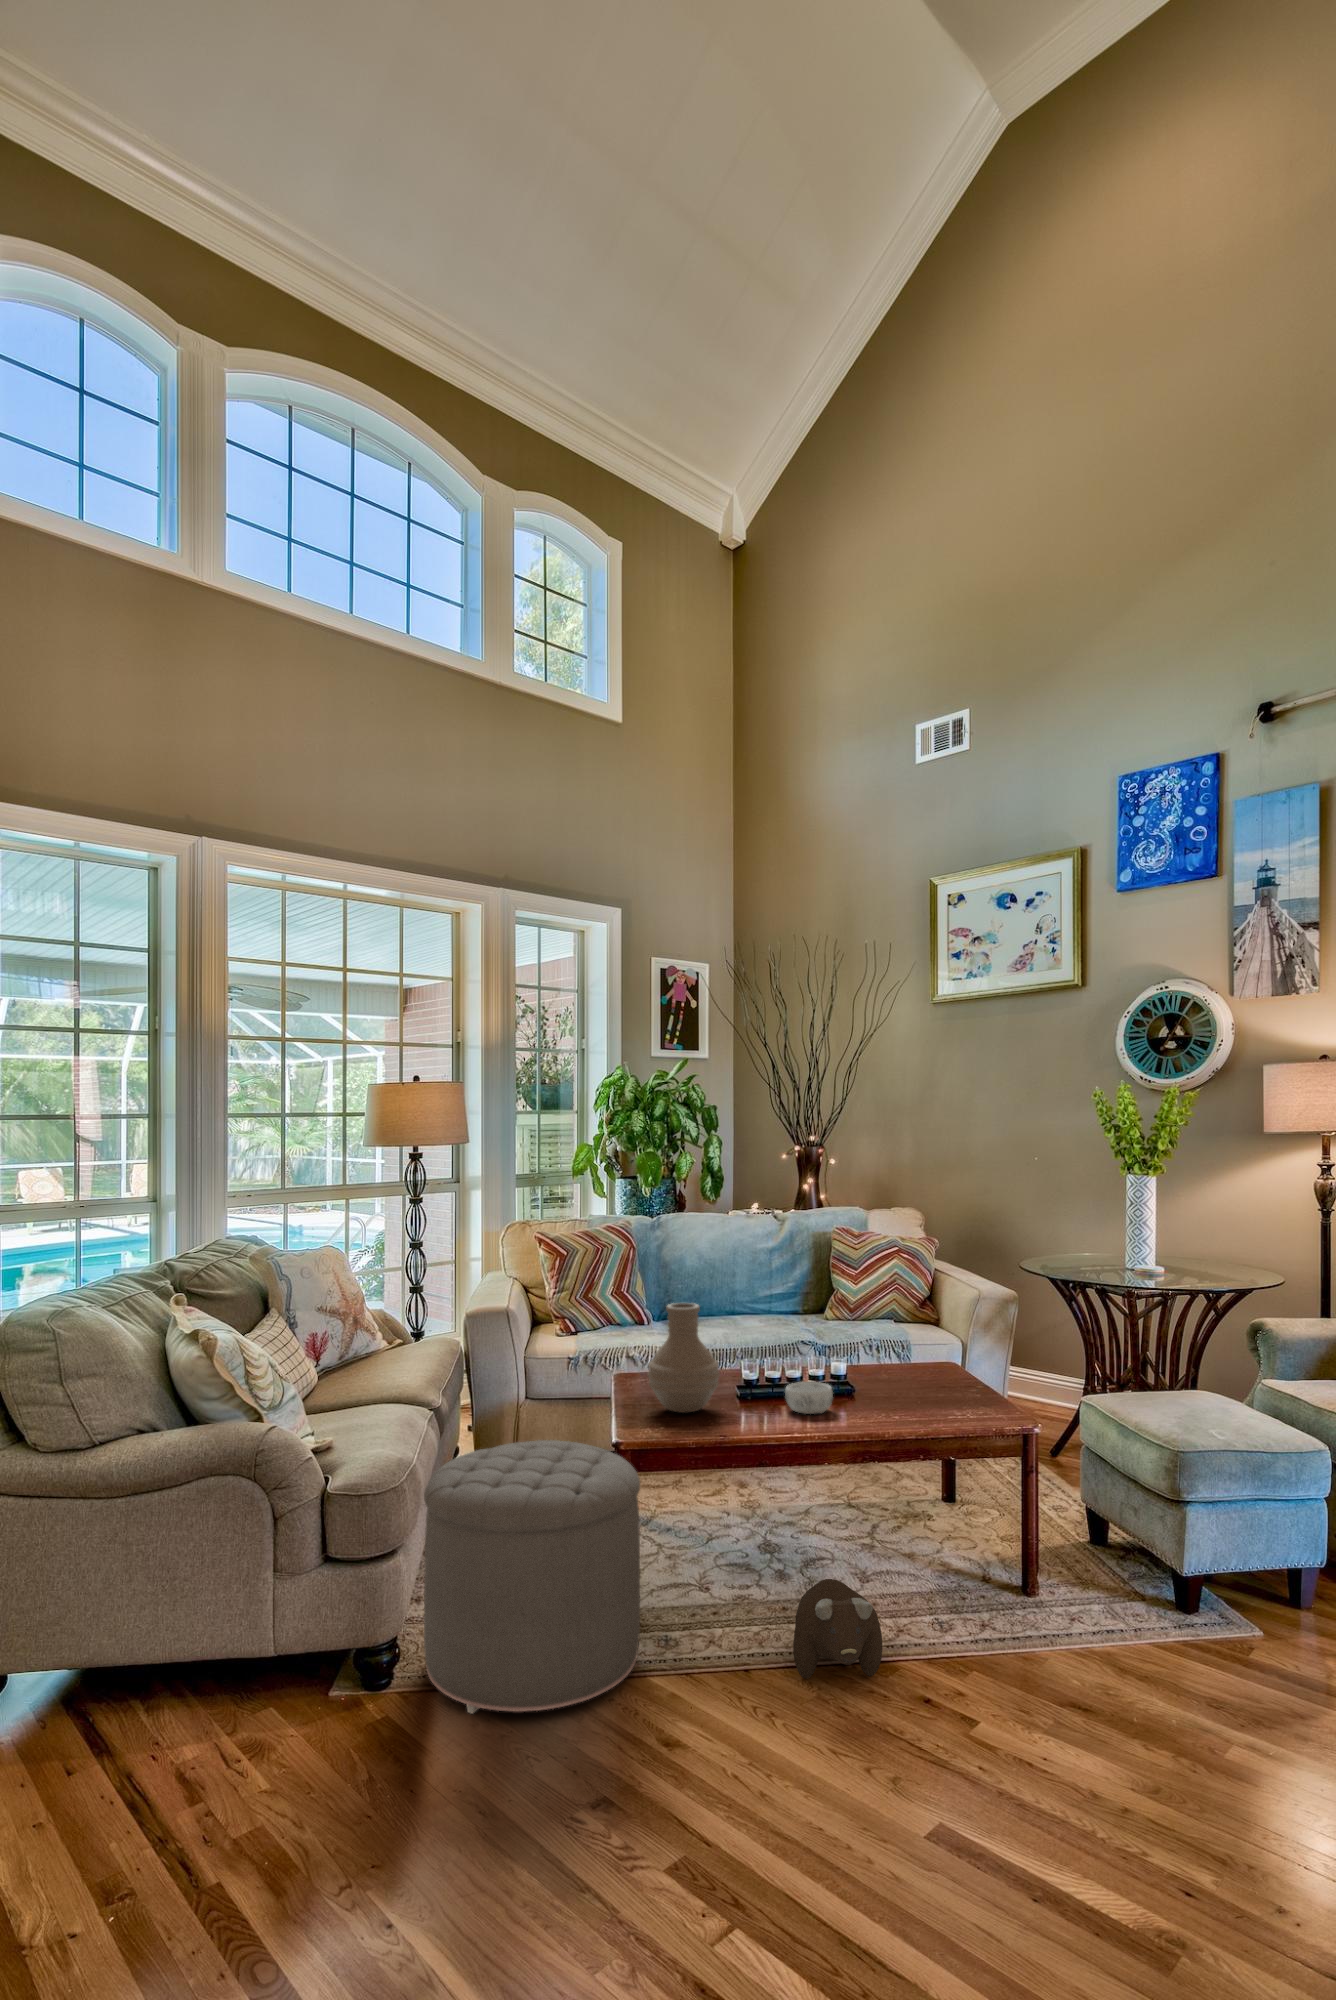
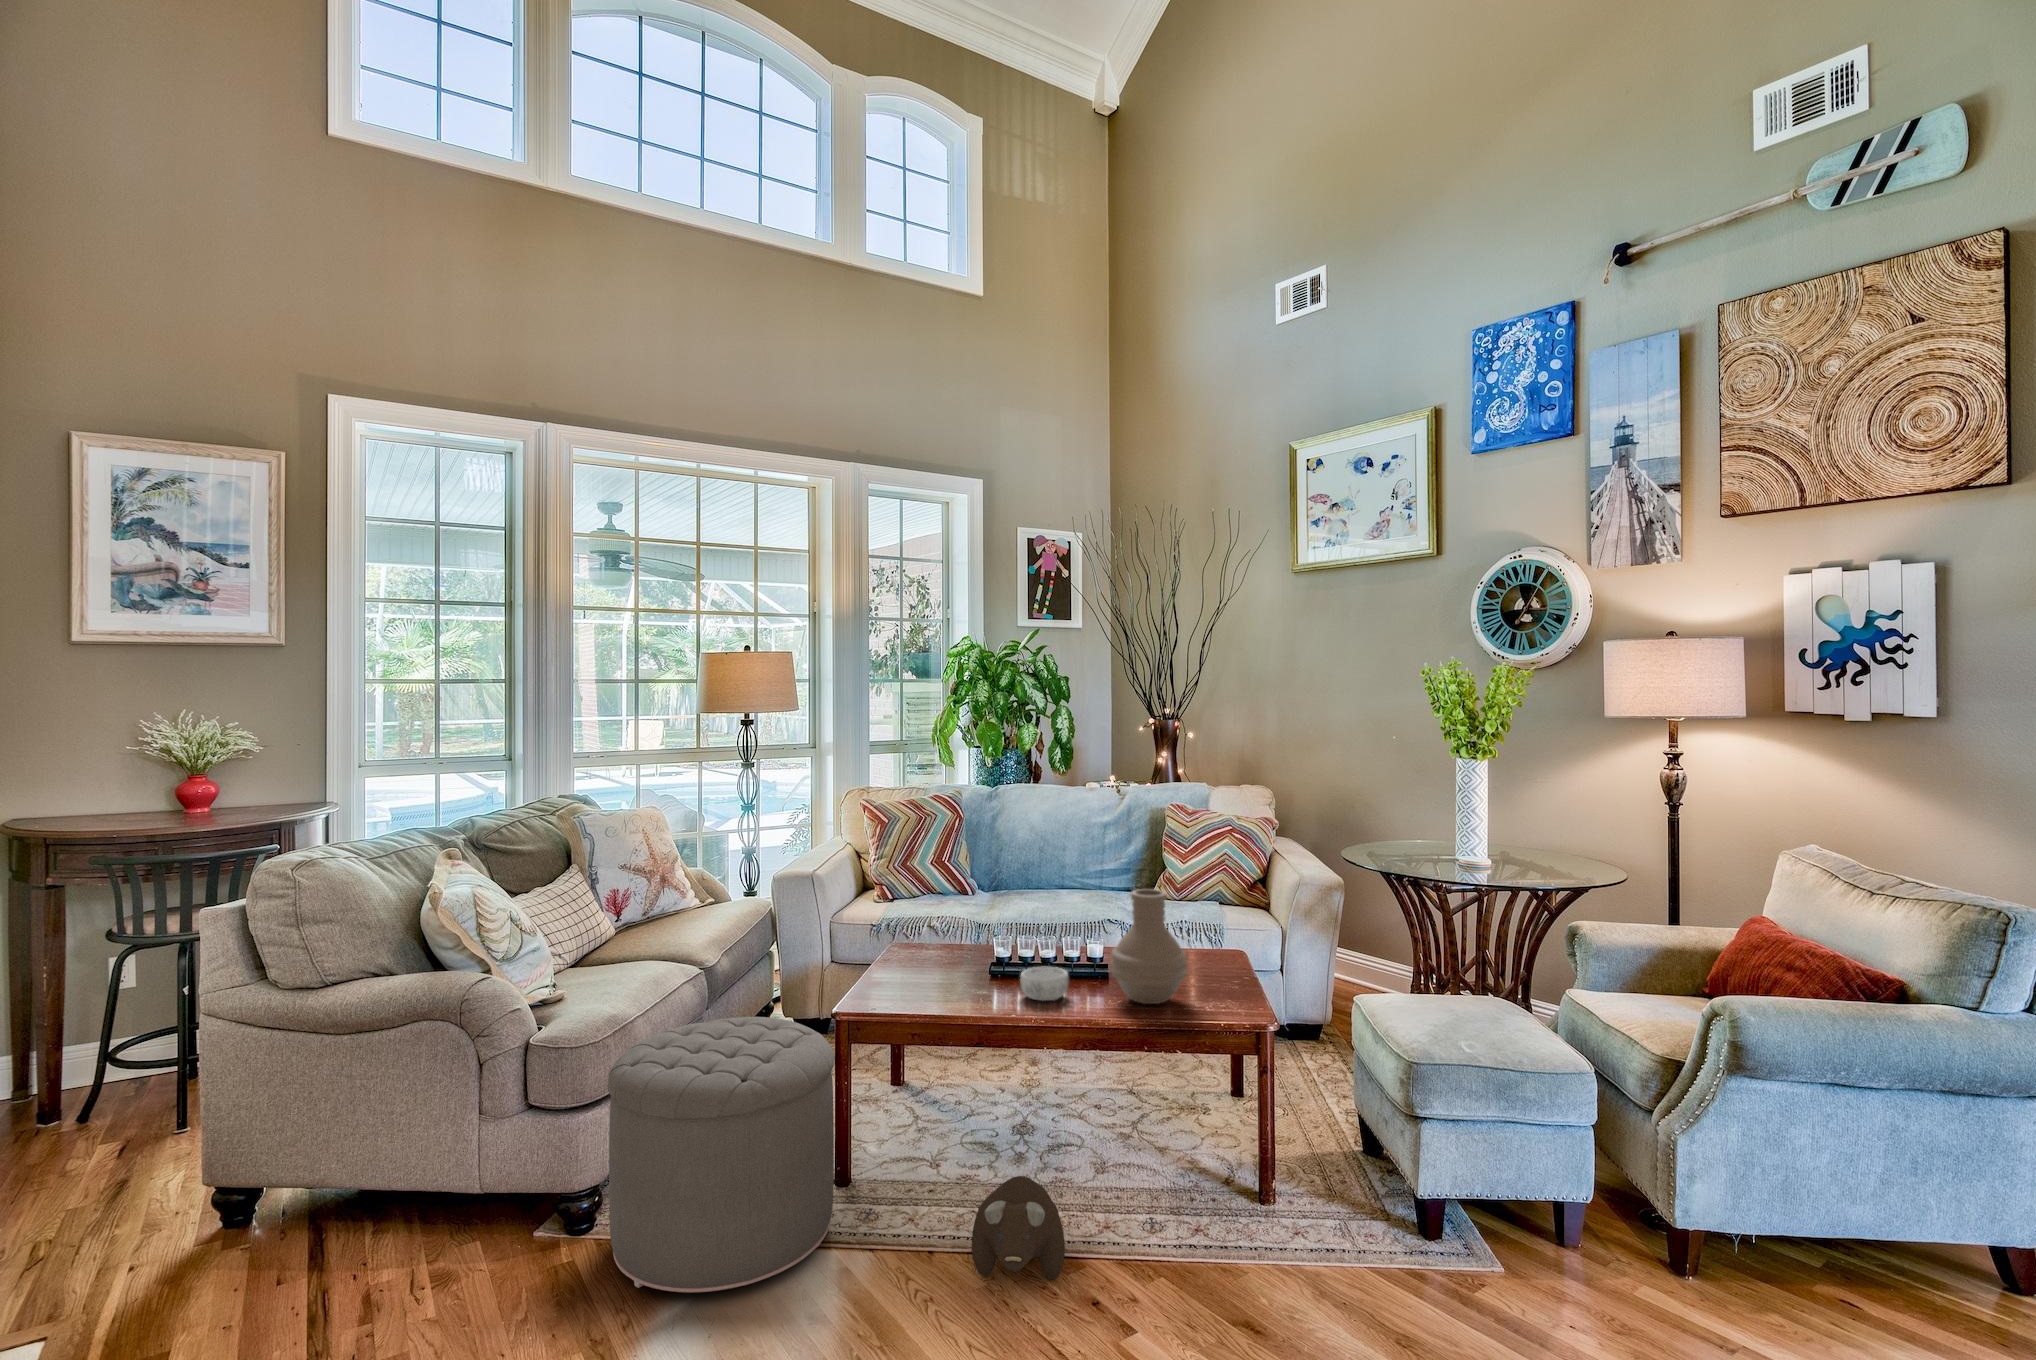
vase: present [648,1303,720,1412] -> present [1111,889,1187,1004]

